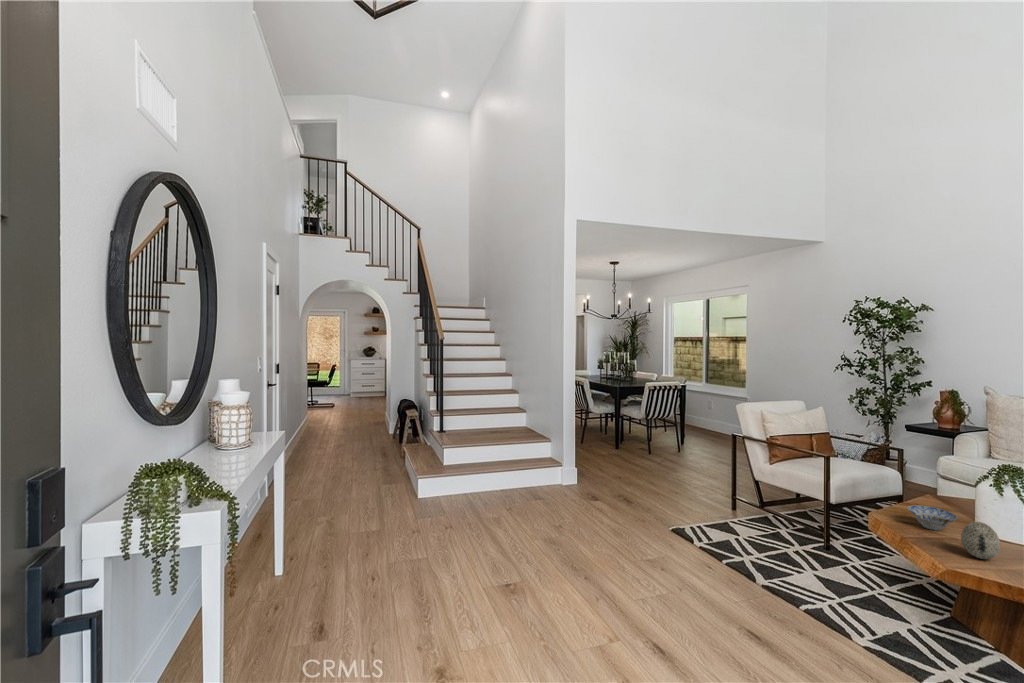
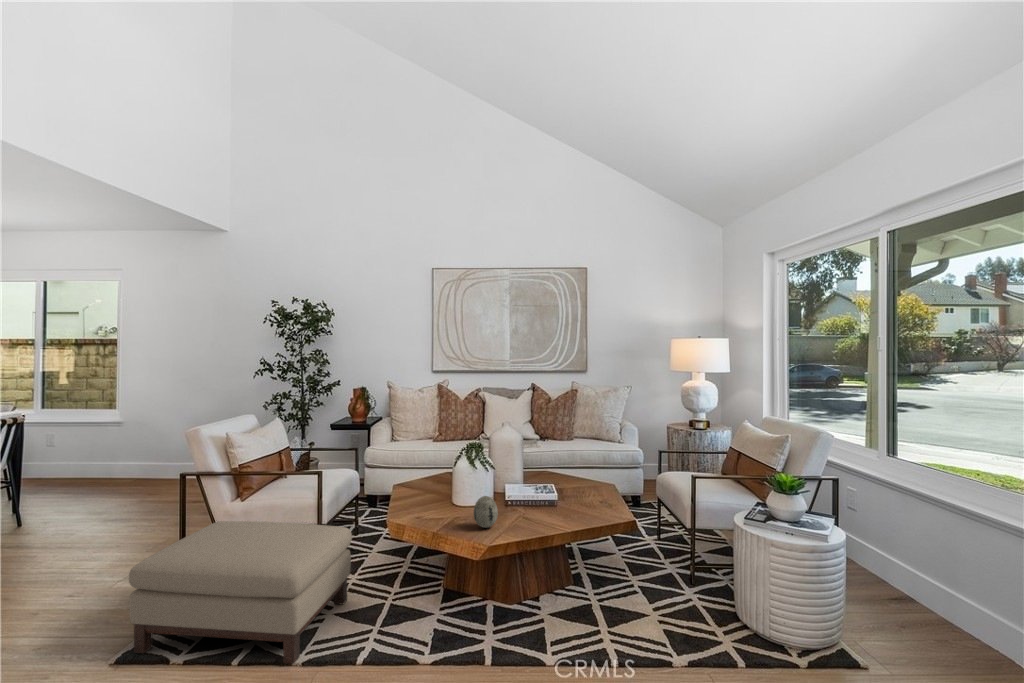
ottoman: none [678,472,841,584] -> present [129,521,352,664]
ceramic bowl: present [907,505,958,531] -> none [417,495,454,518]

